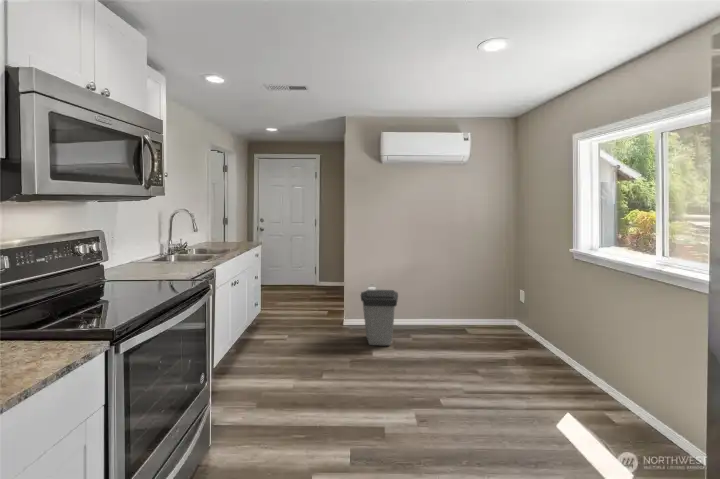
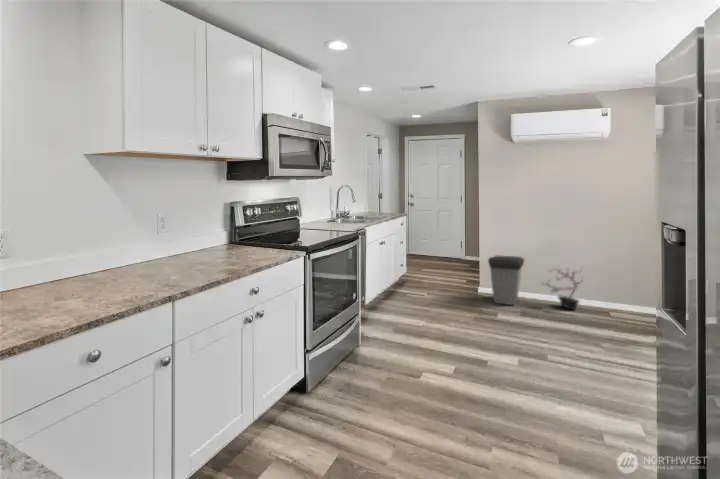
potted plant: none [413,296,459,344] -> present [545,269,582,310]

